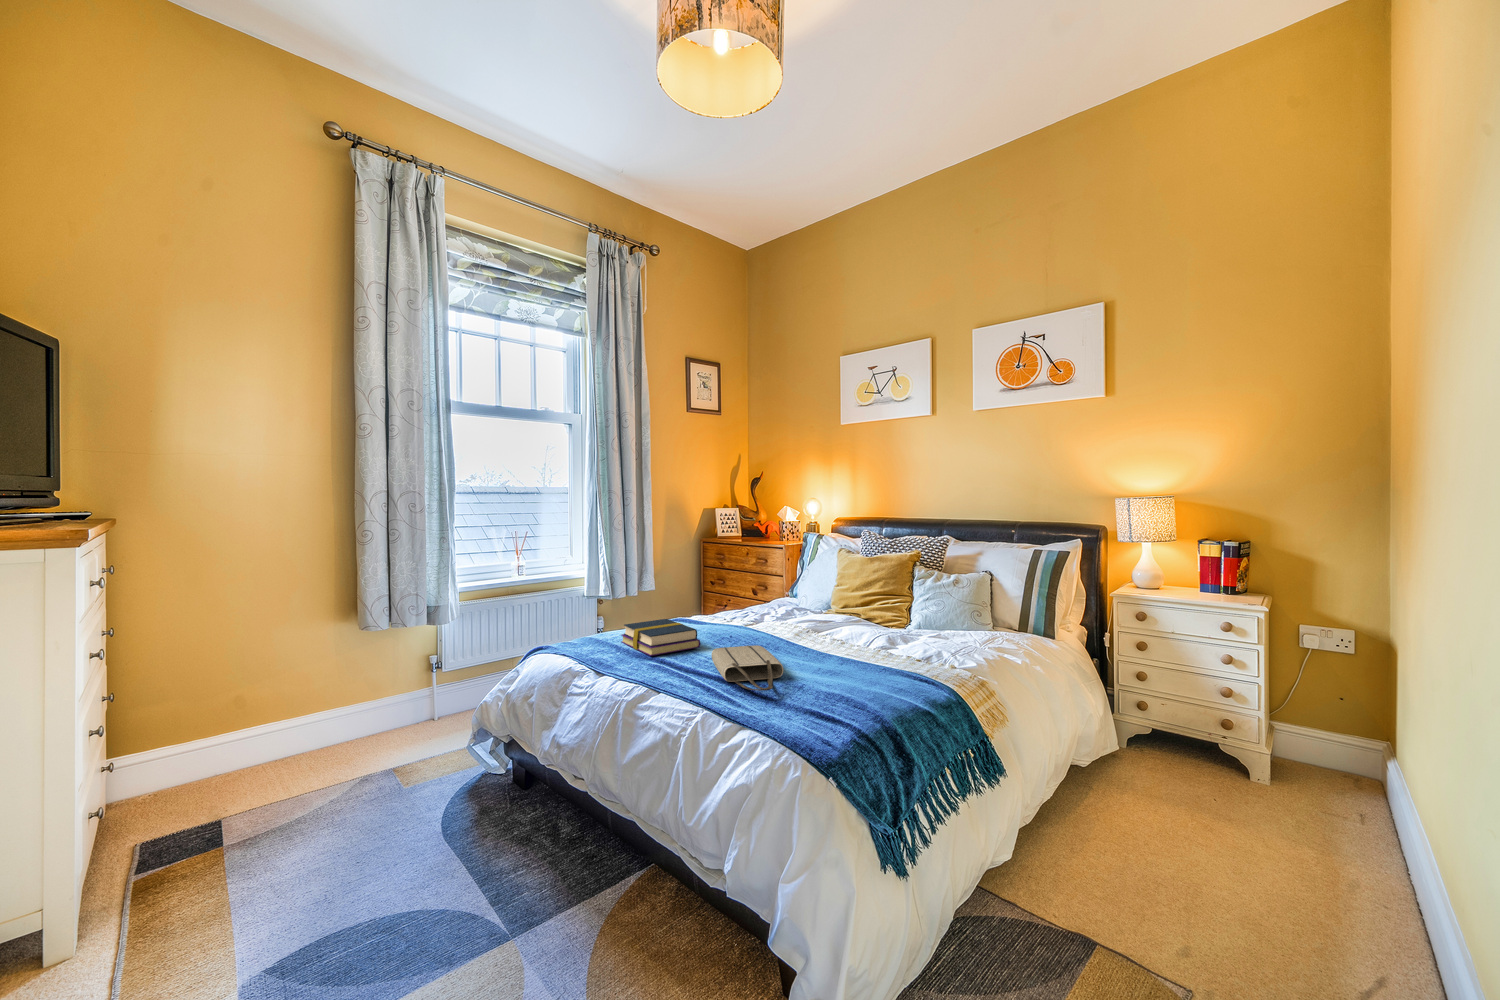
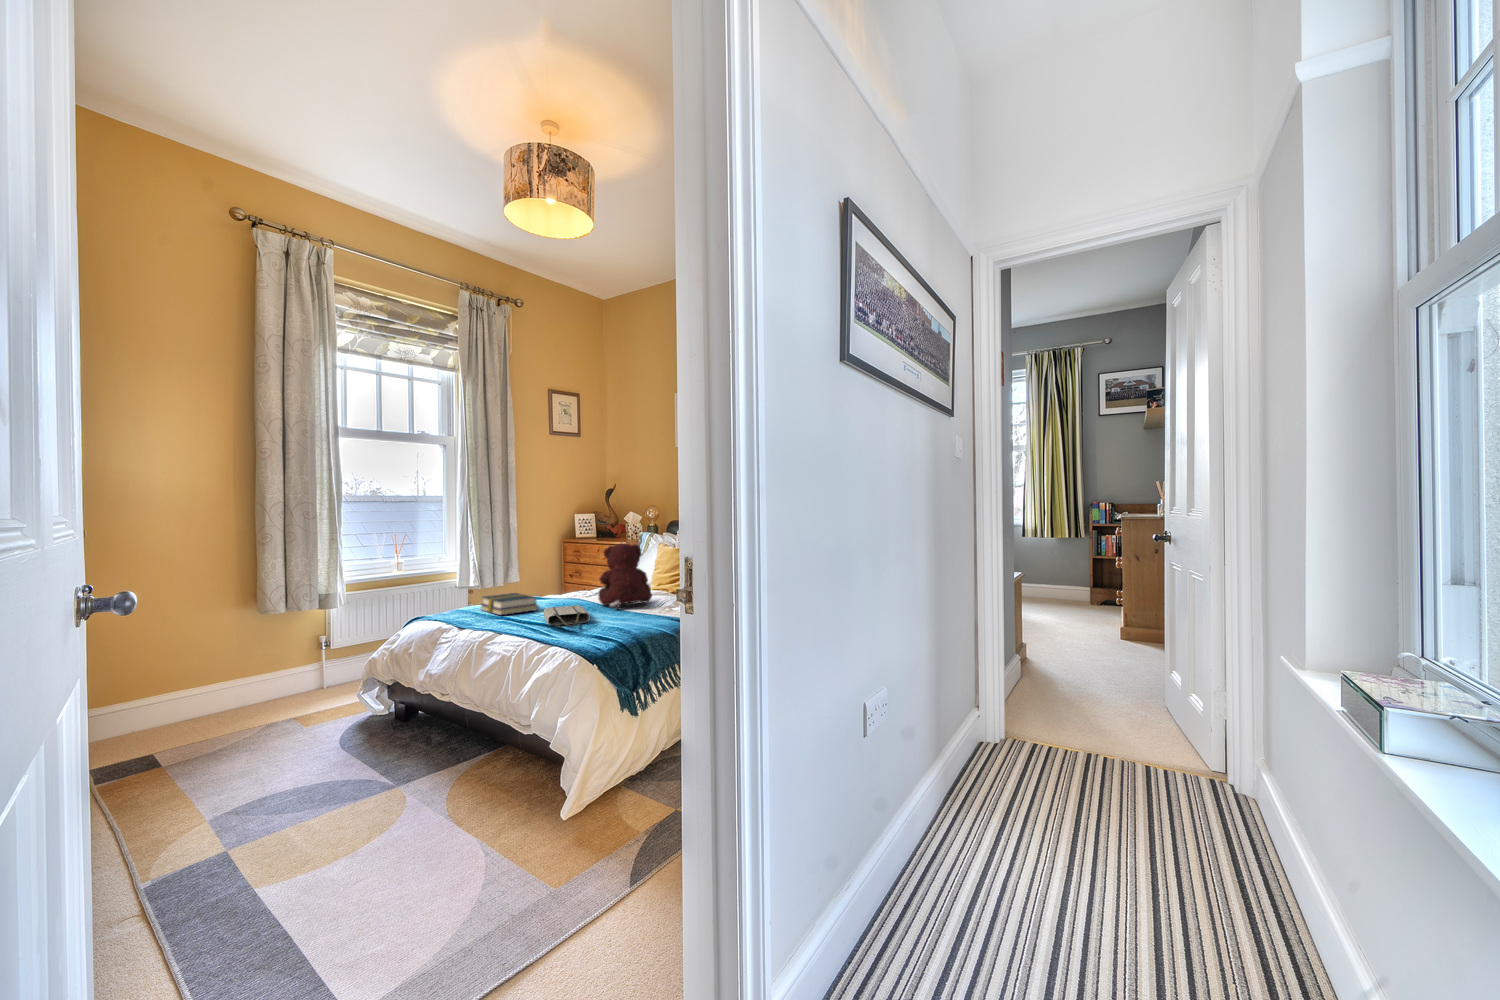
teddy bear: none [777,553,851,651] -> present [598,543,652,609]

